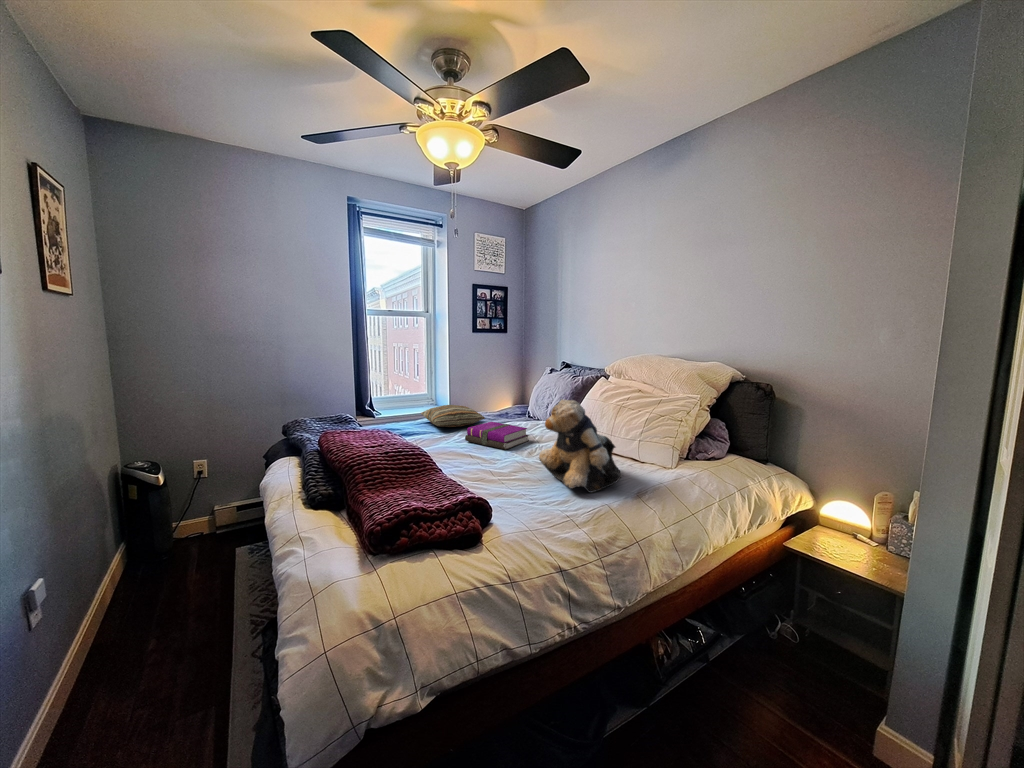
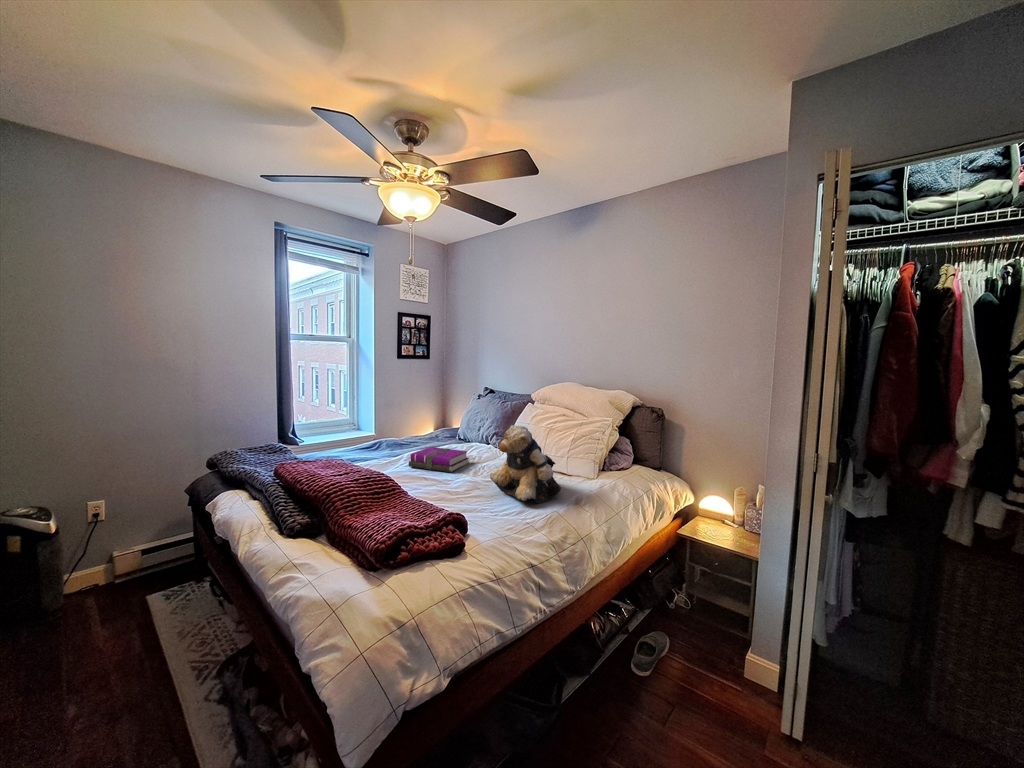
pillow: present [421,405,485,427] -> none [353,432,422,454]
shoe: none [705,665,762,721] -> present [631,631,669,676]

